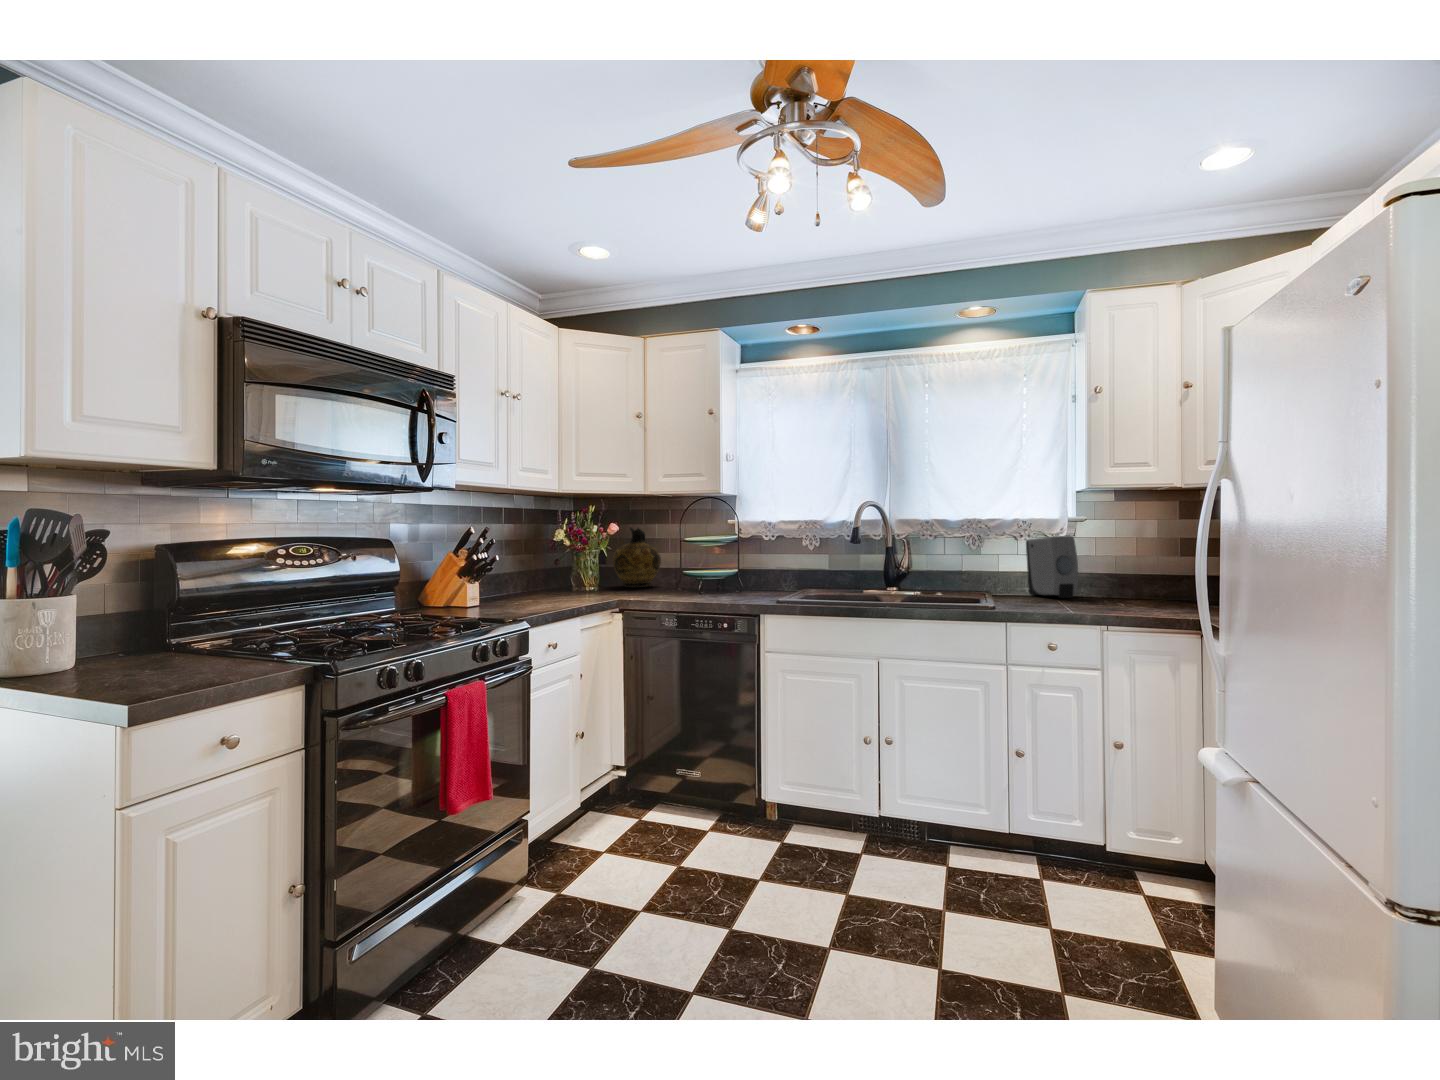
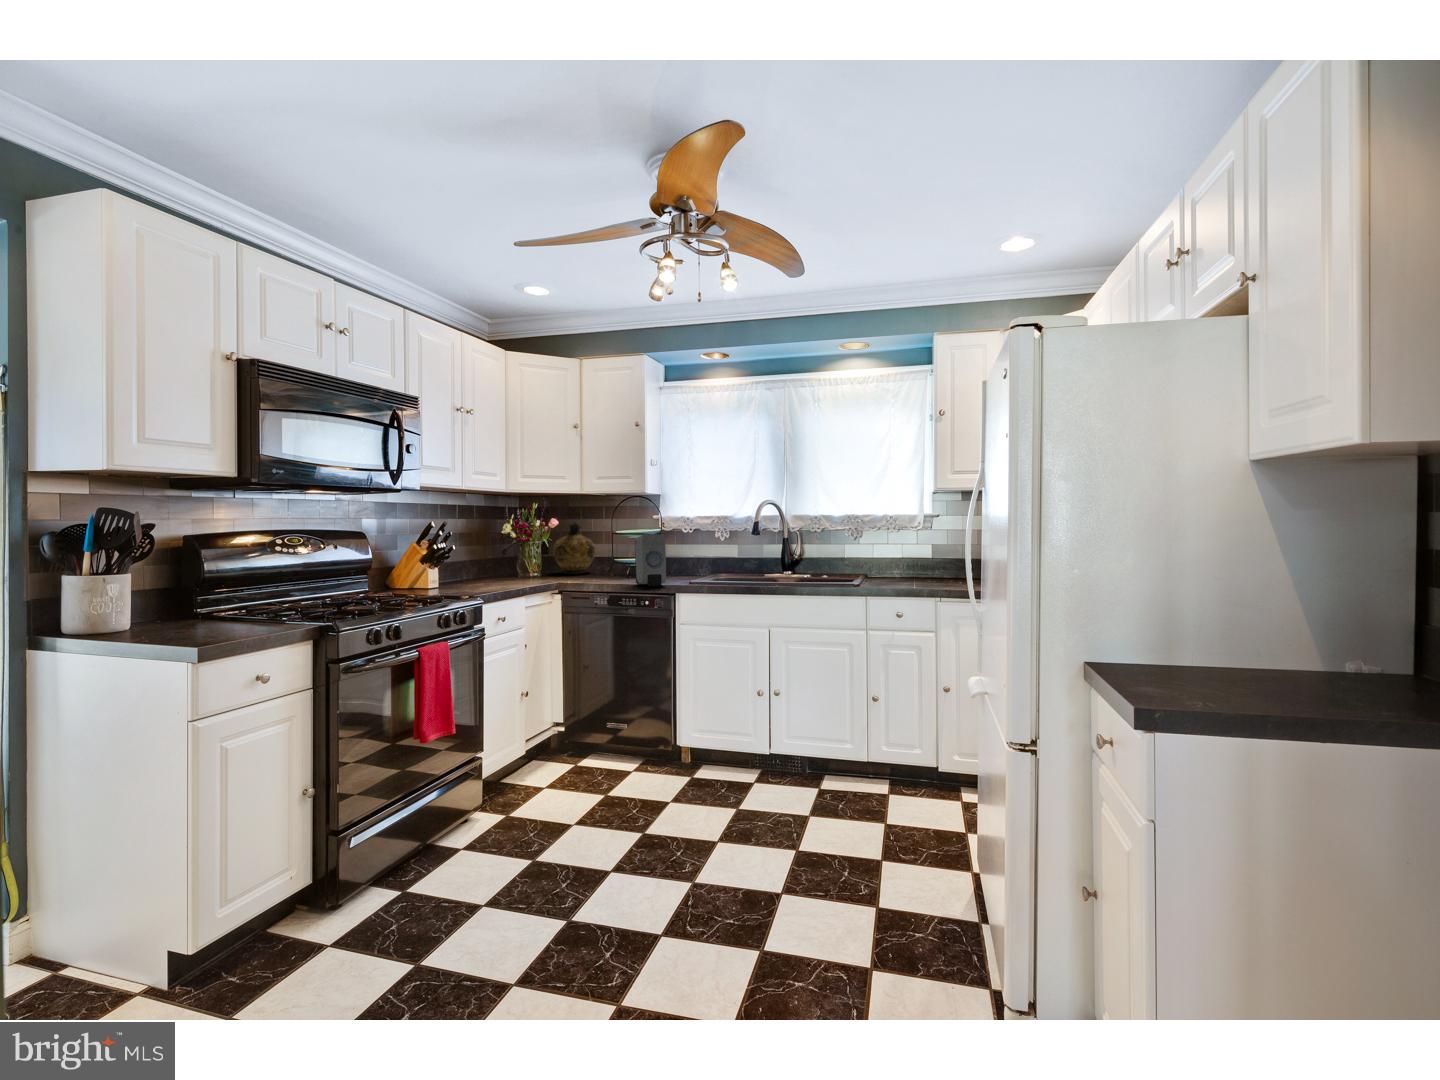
soap dispenser: present [1026,536,1078,598] -> present [635,534,666,586]

